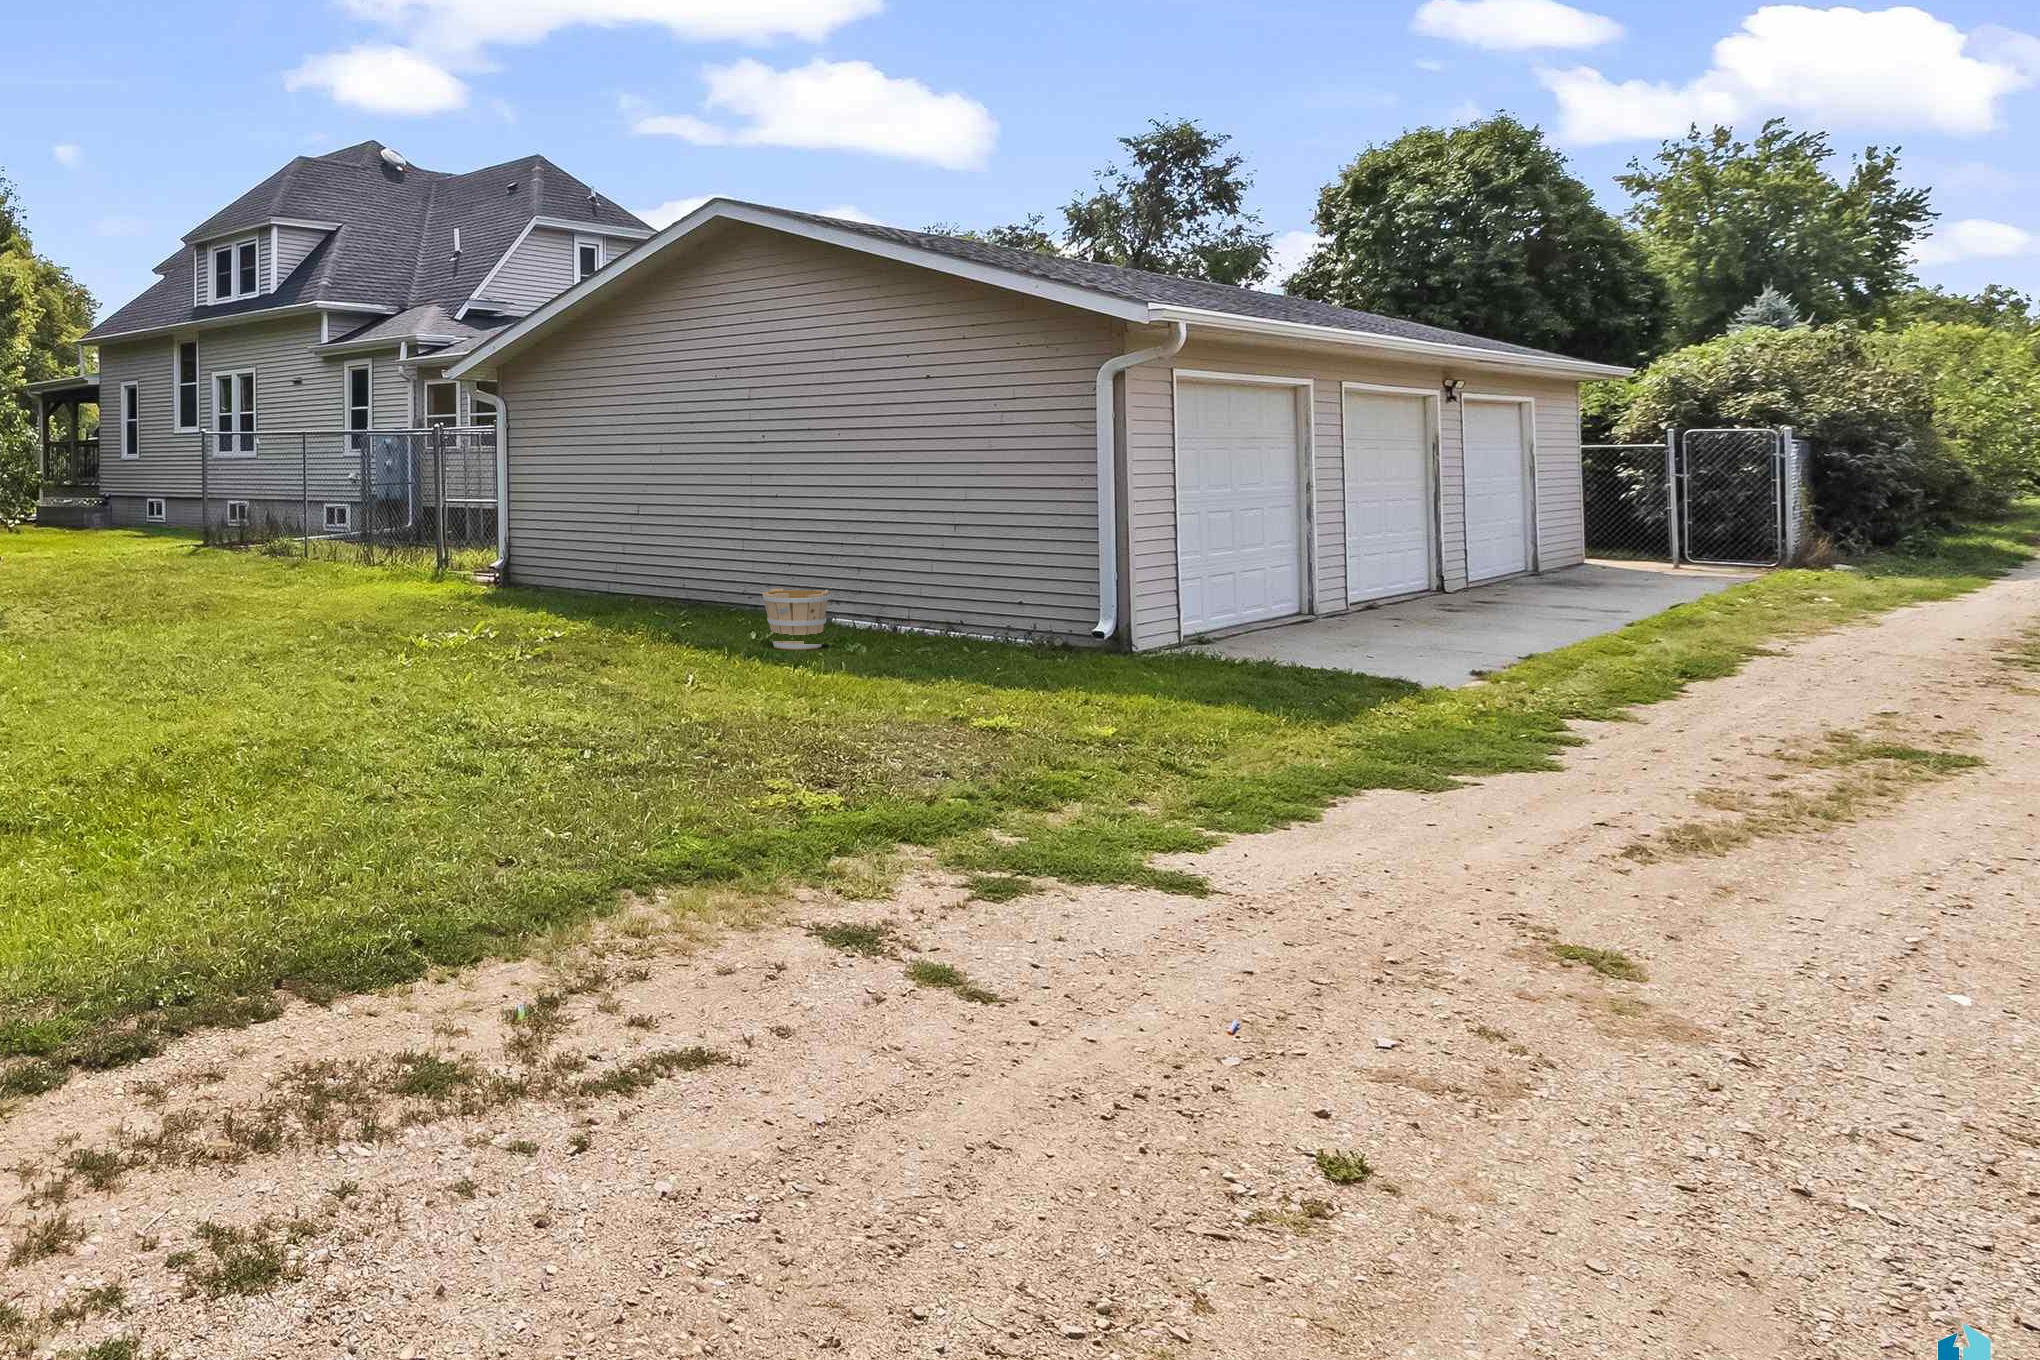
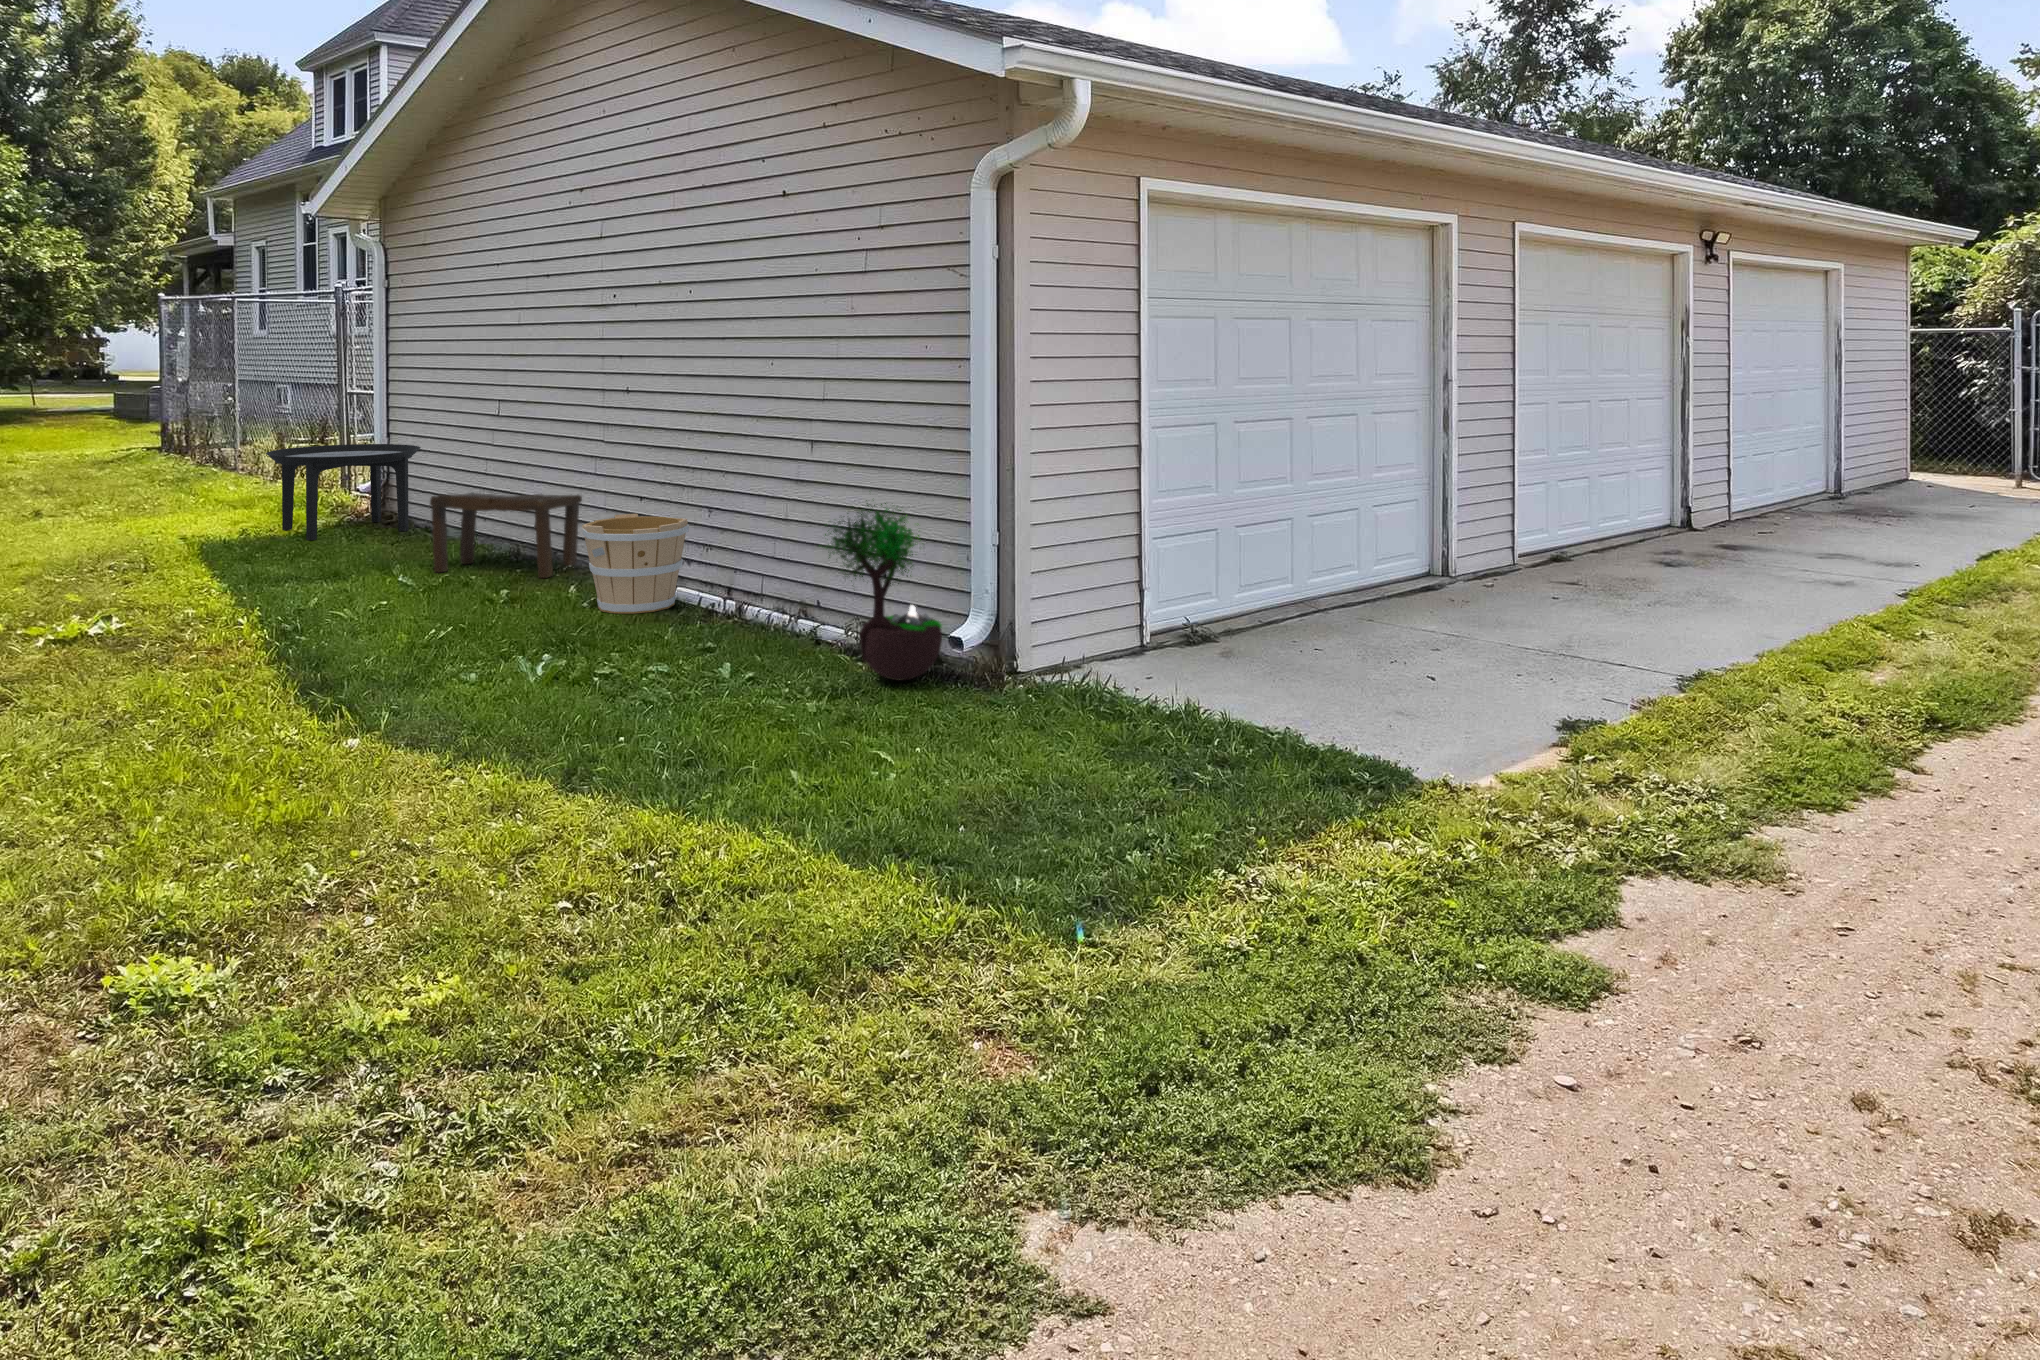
round table: none [410,557,510,623] -> present [266,444,421,540]
potted tree: none [1005,558,1078,670] -> present [819,500,942,680]
bench: none [603,581,701,637] -> present [430,492,582,578]

